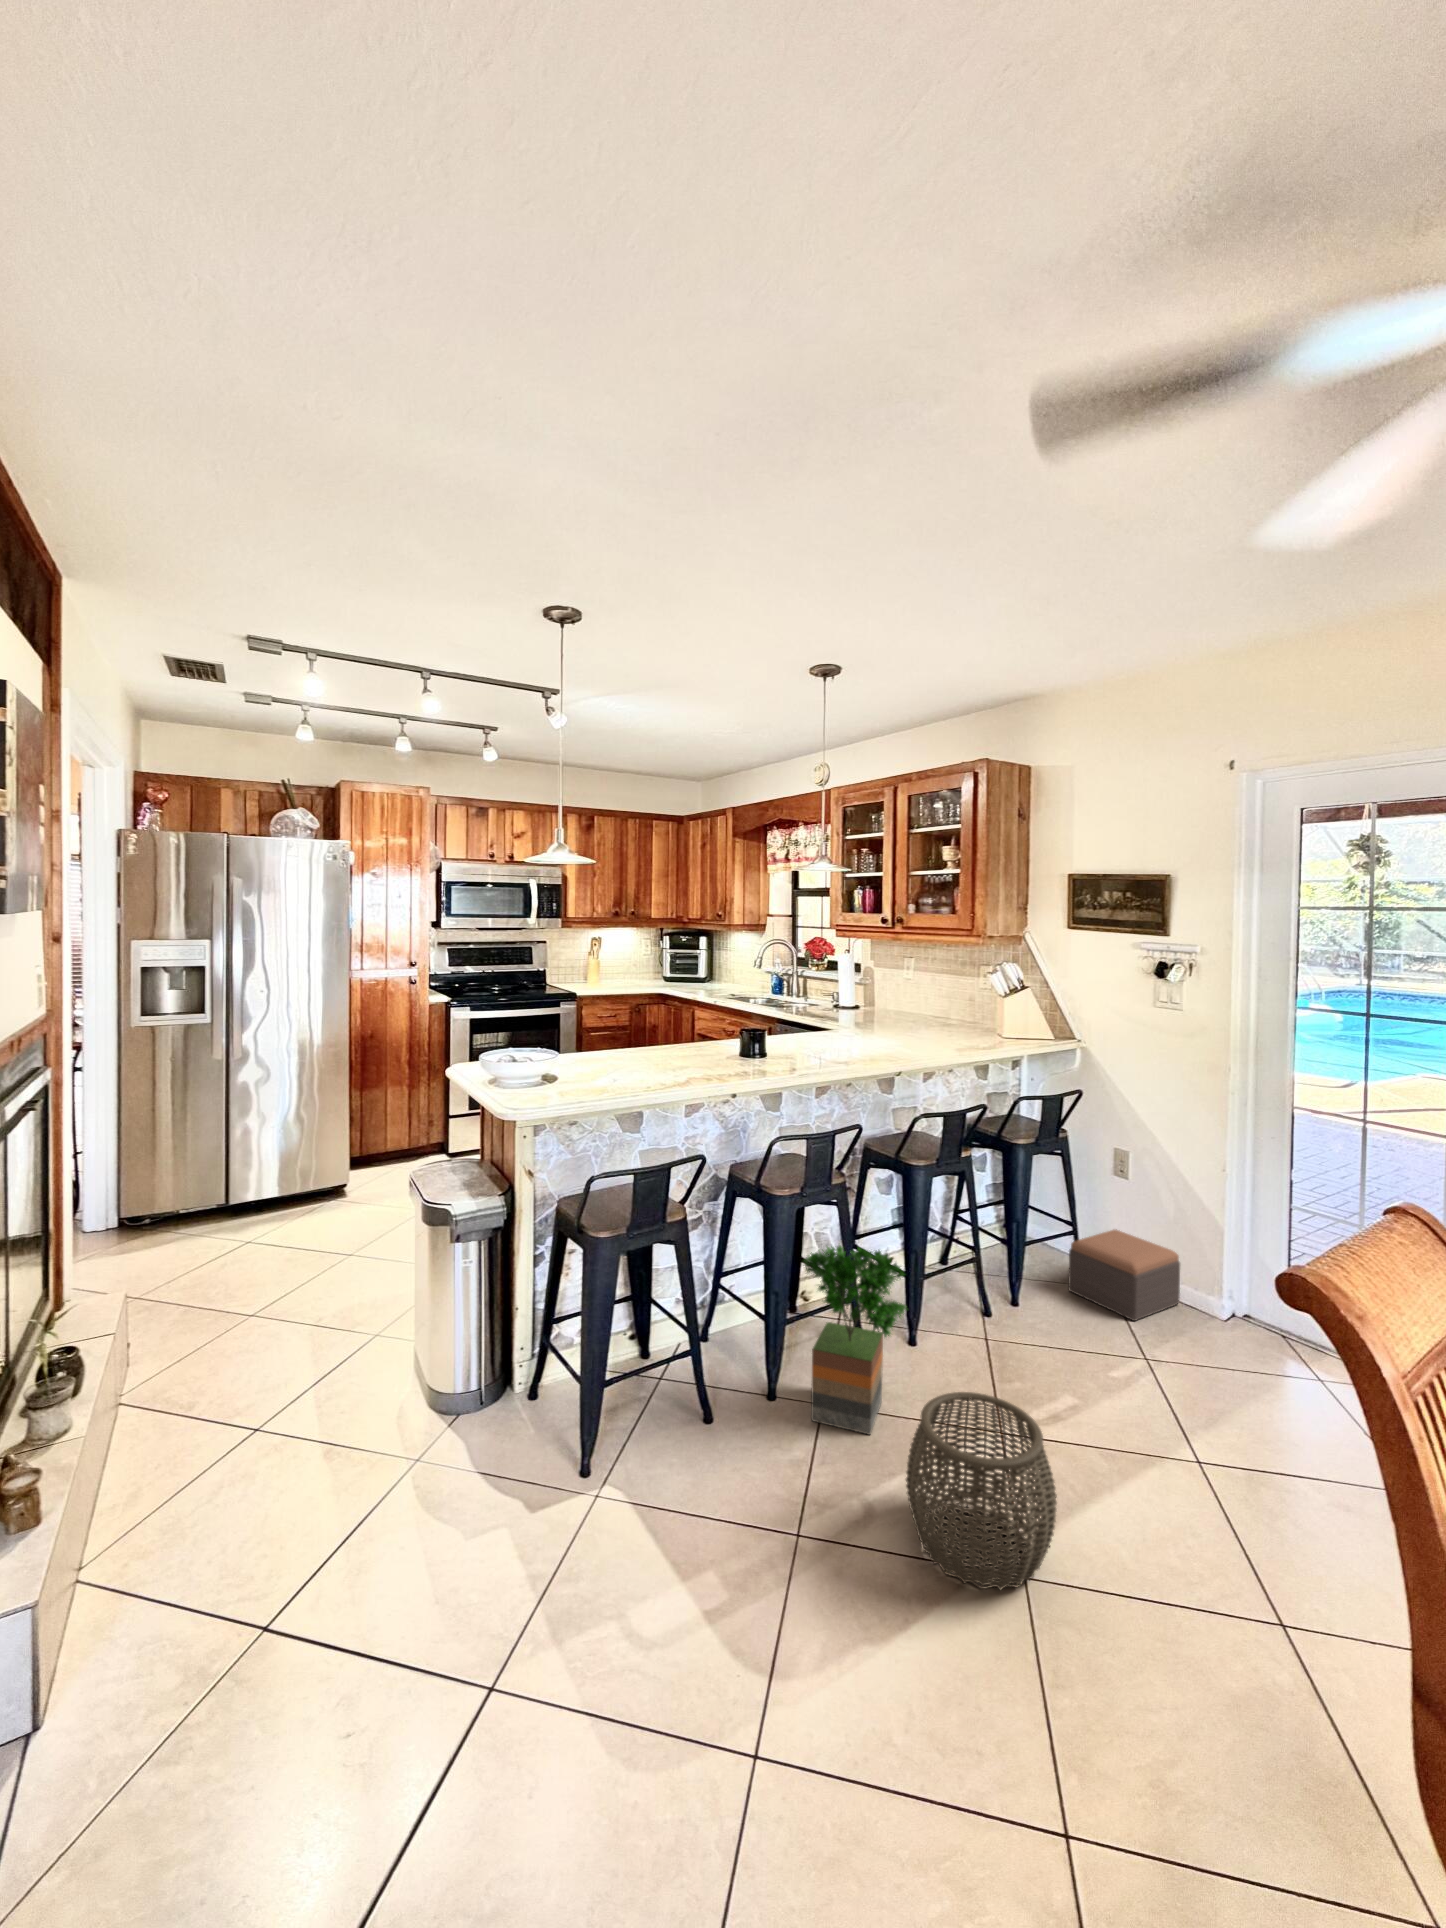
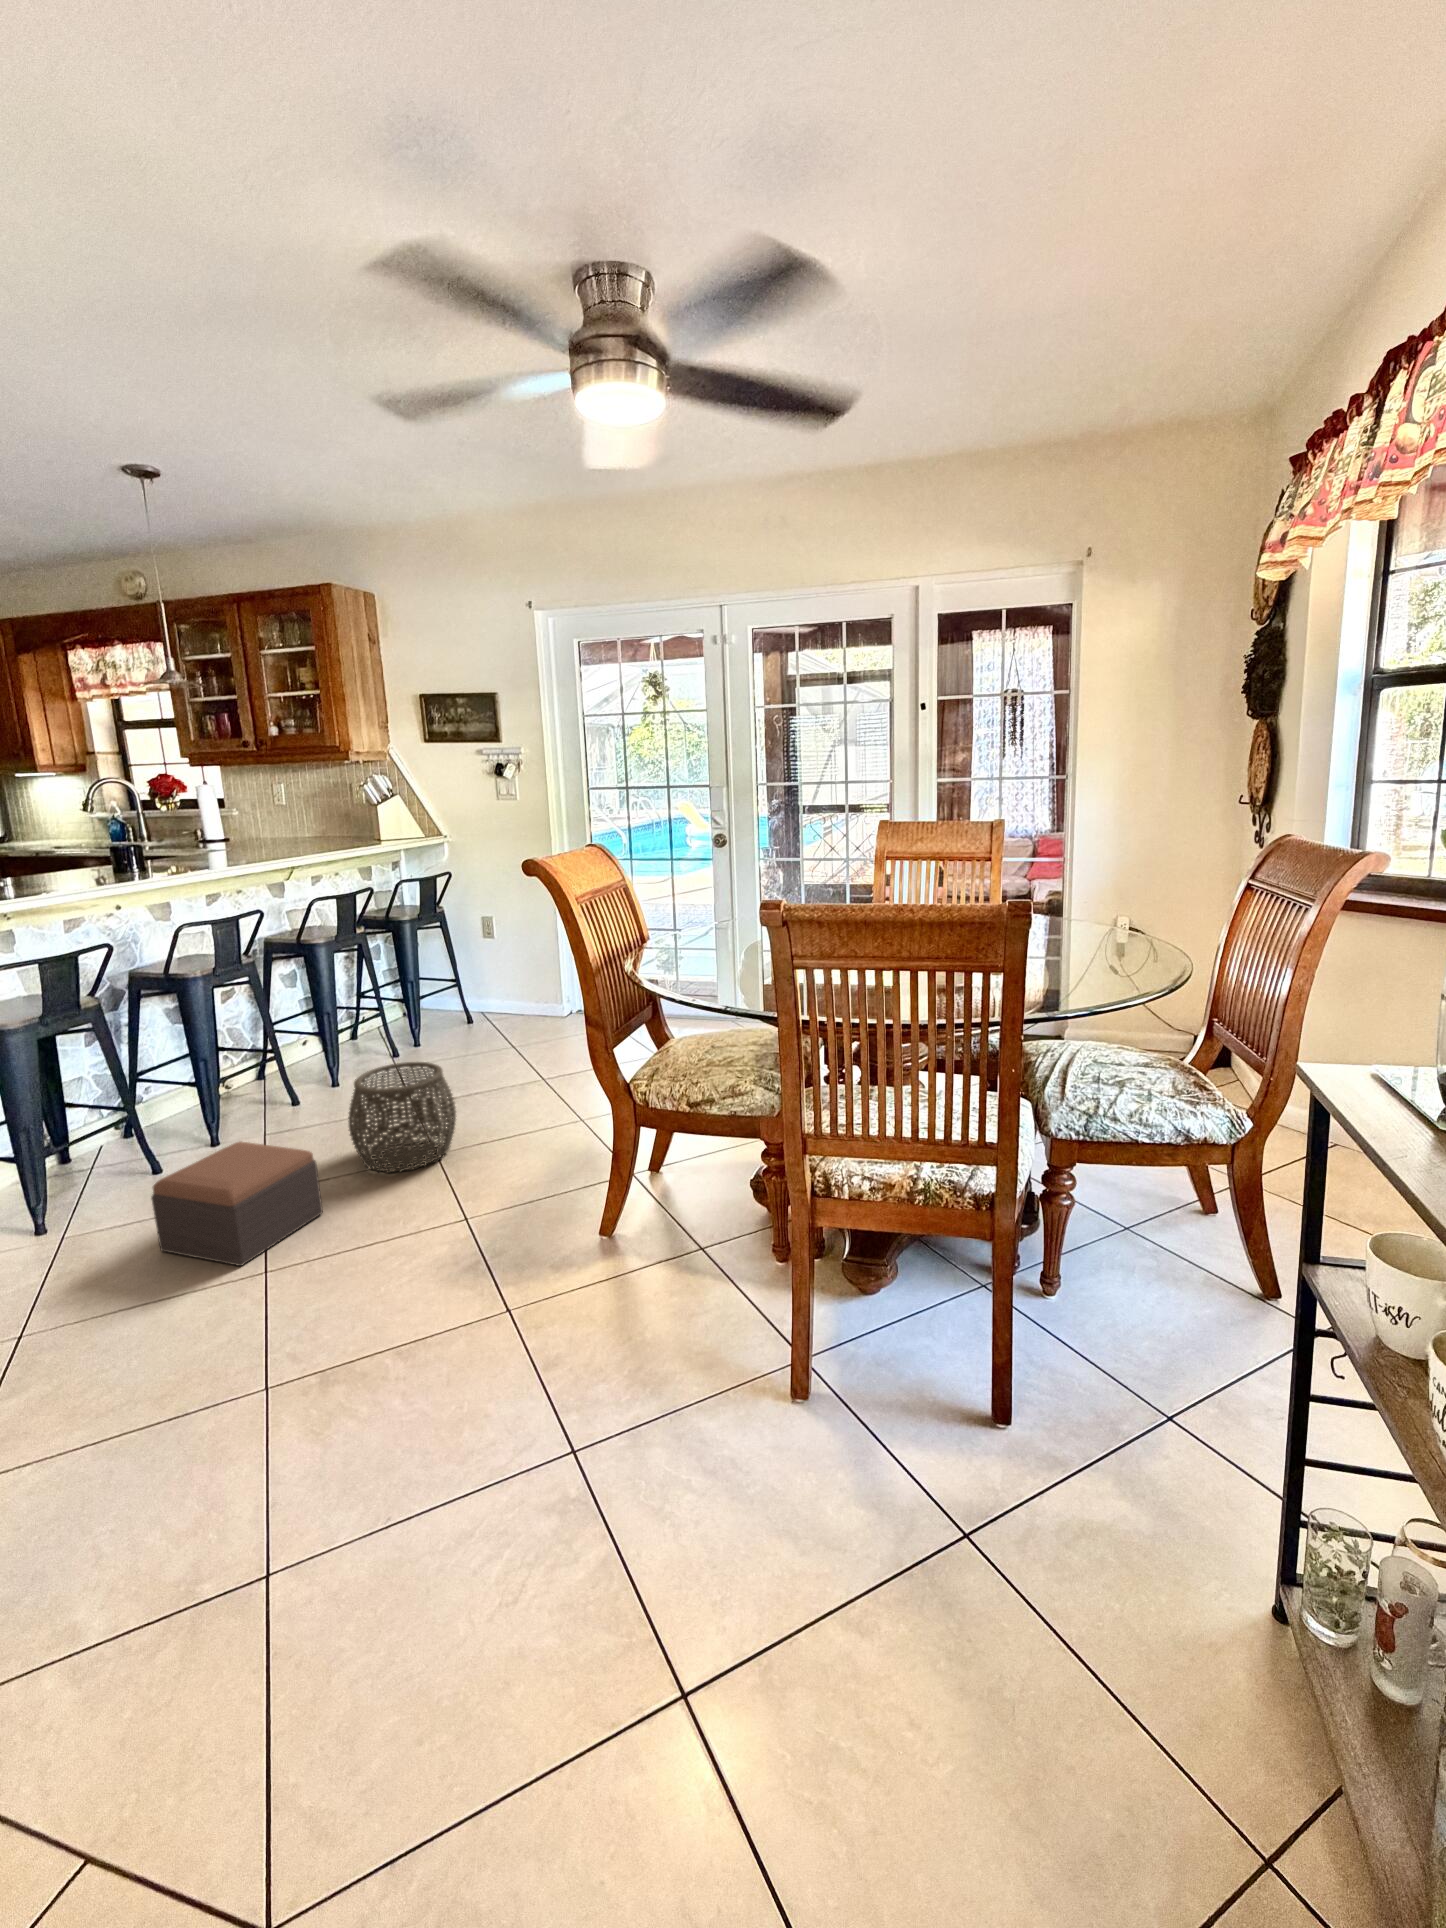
footstool: present [1068,1229,1180,1321] -> present [152,1142,323,1266]
potted tree: present [803,1246,907,1435] -> none [226,1001,332,1146]

